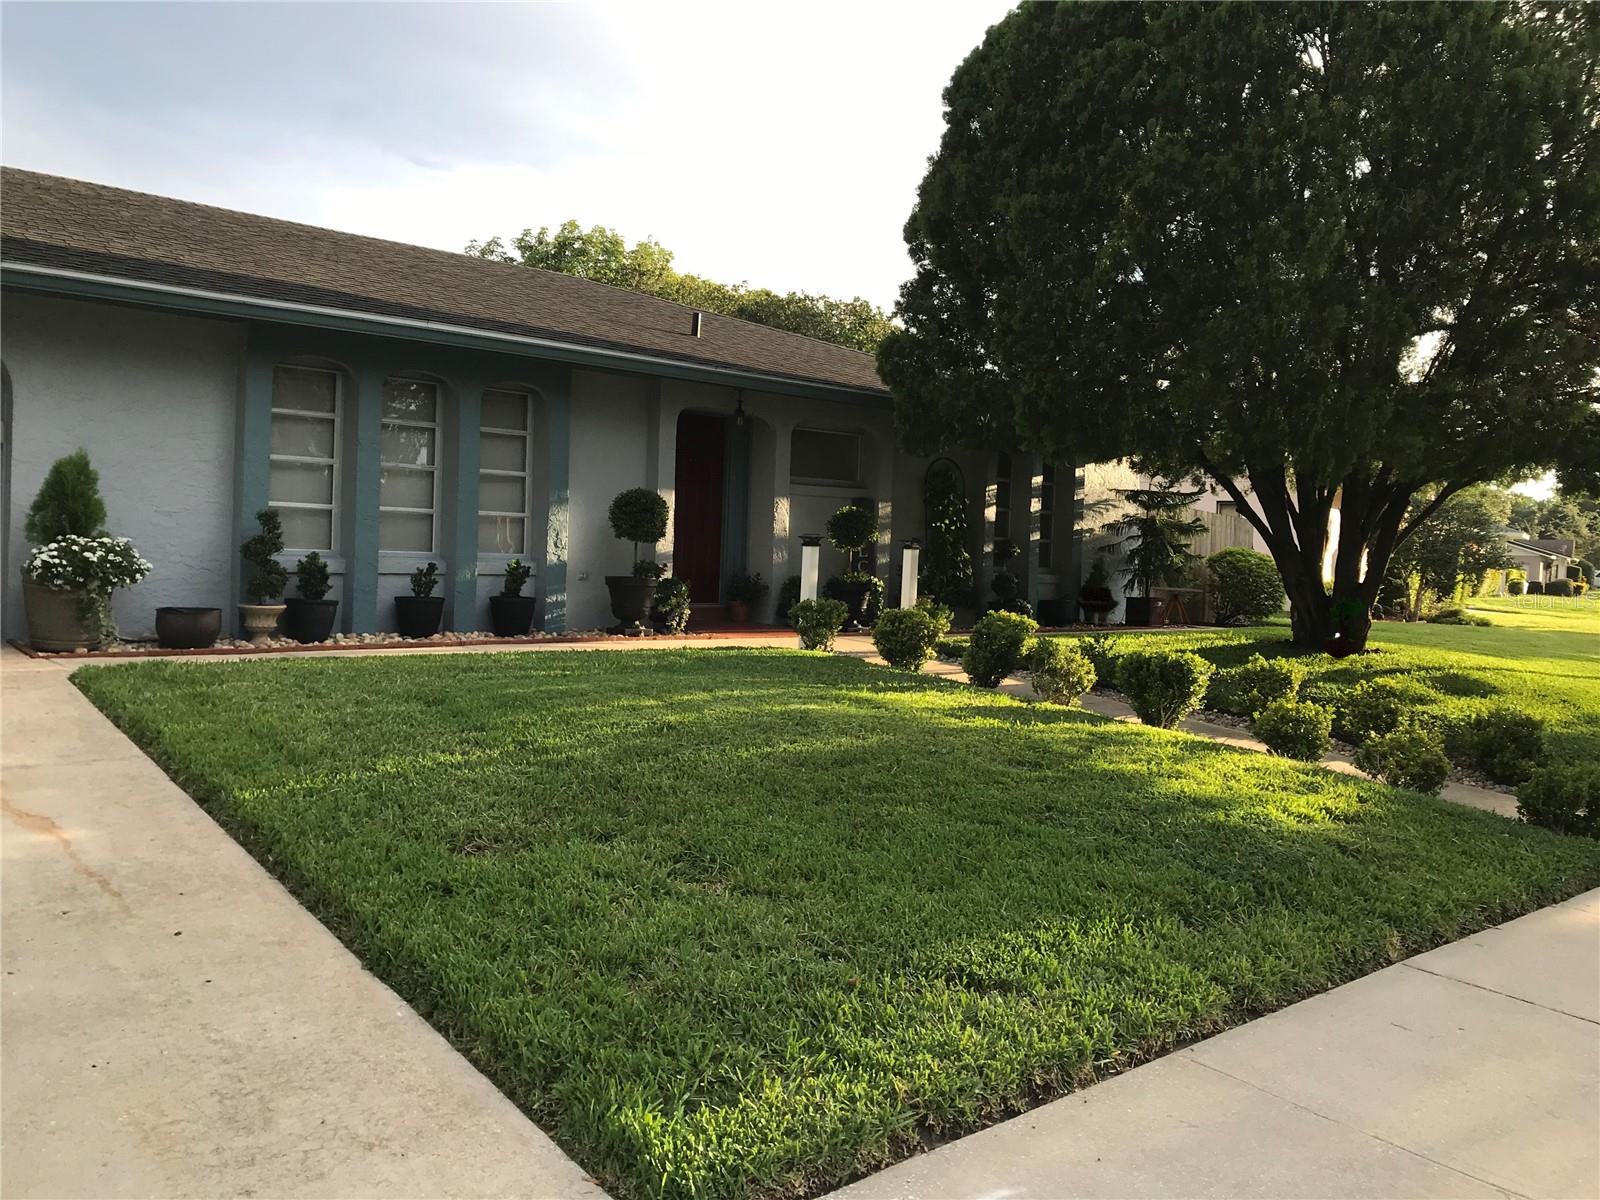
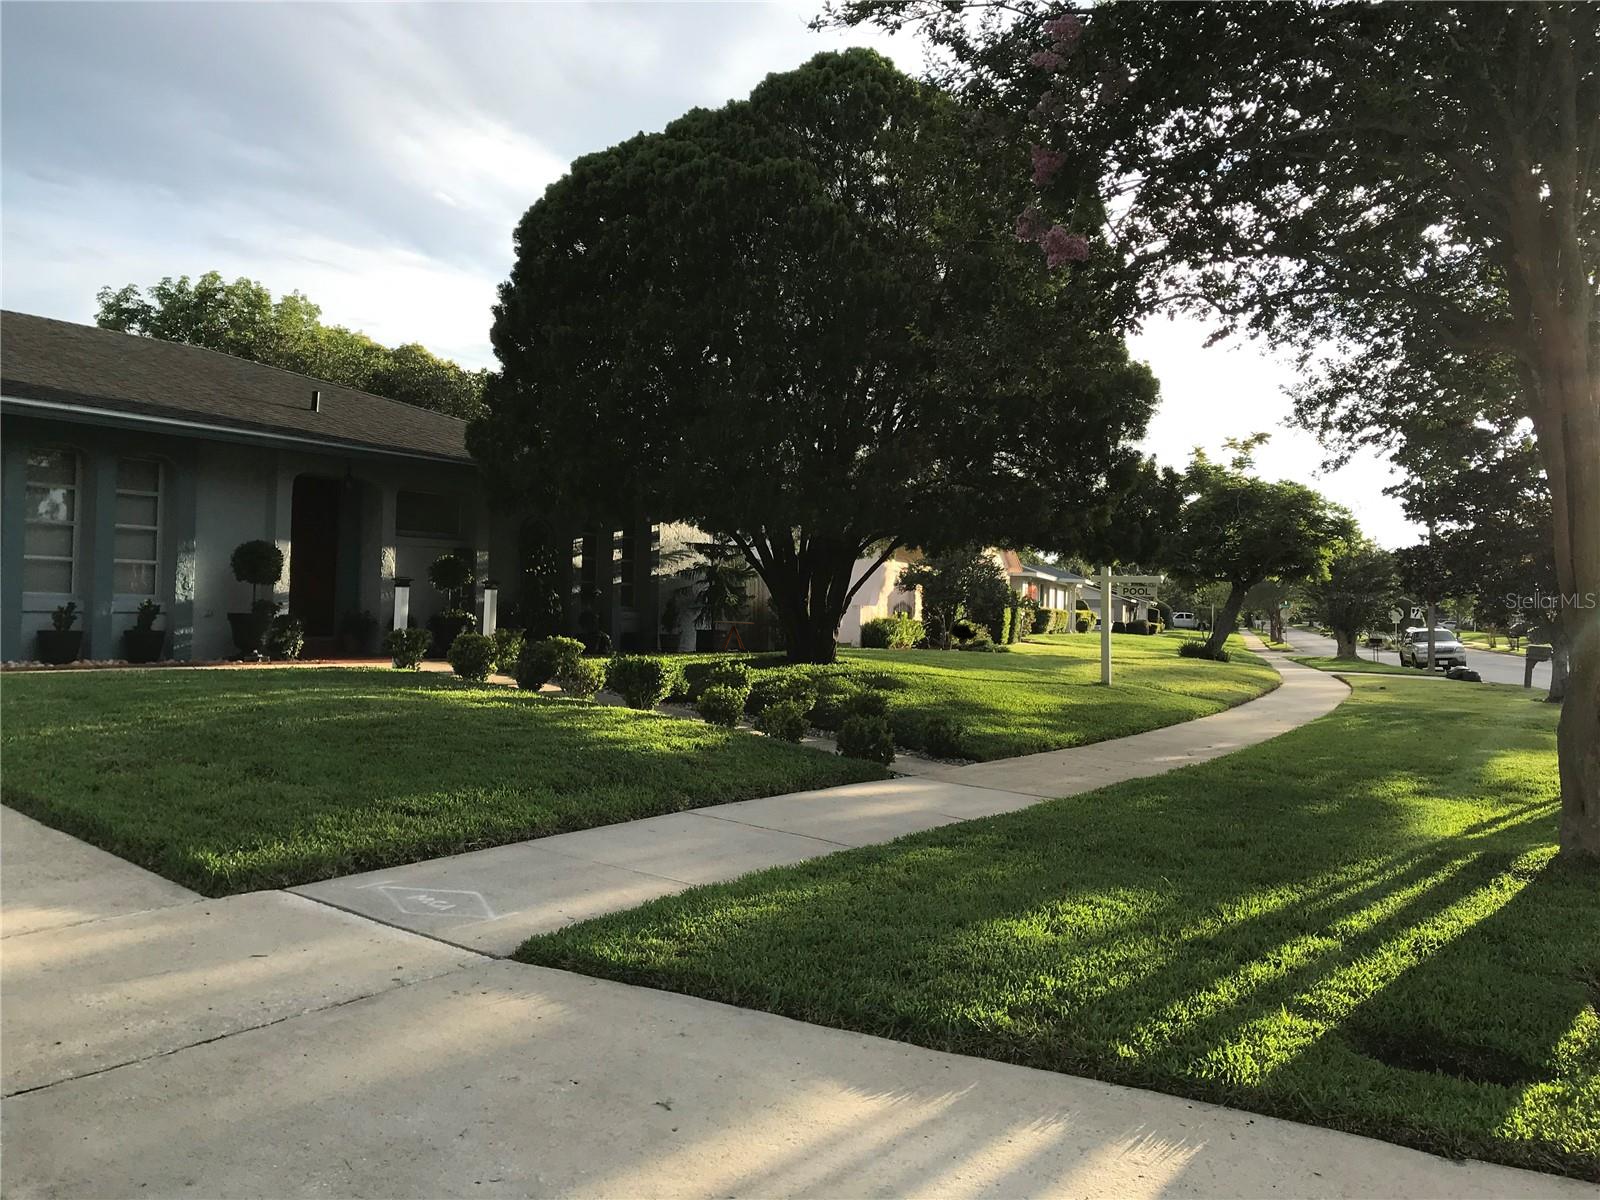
lounge chair: present [1075,586,1119,624] -> present [951,624,978,646]
potted tree: present [1323,597,1362,659] -> none [791,619,818,666]

